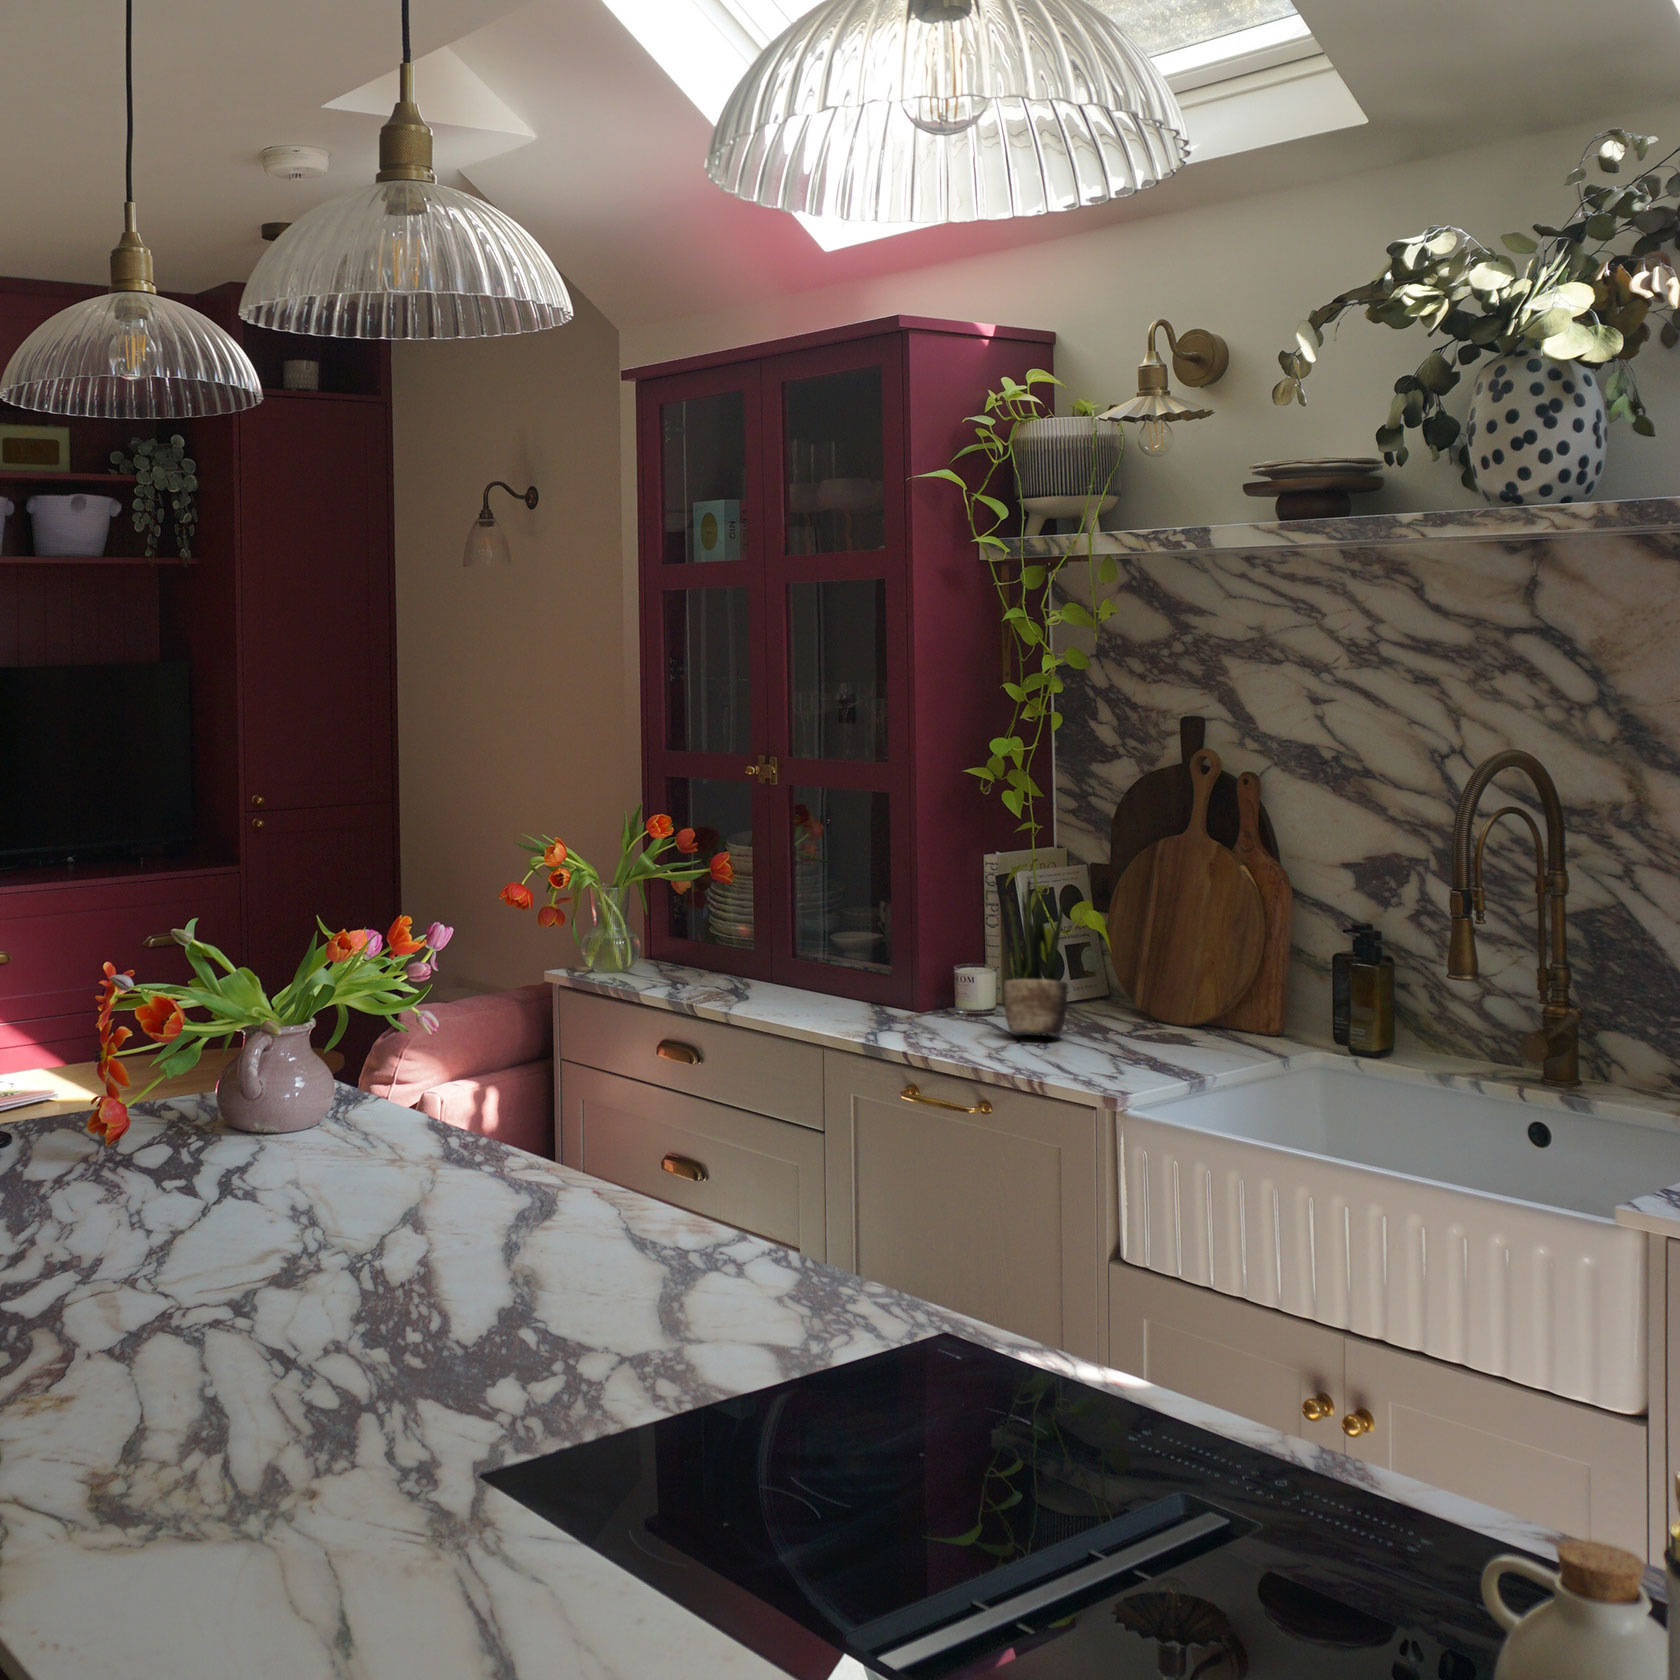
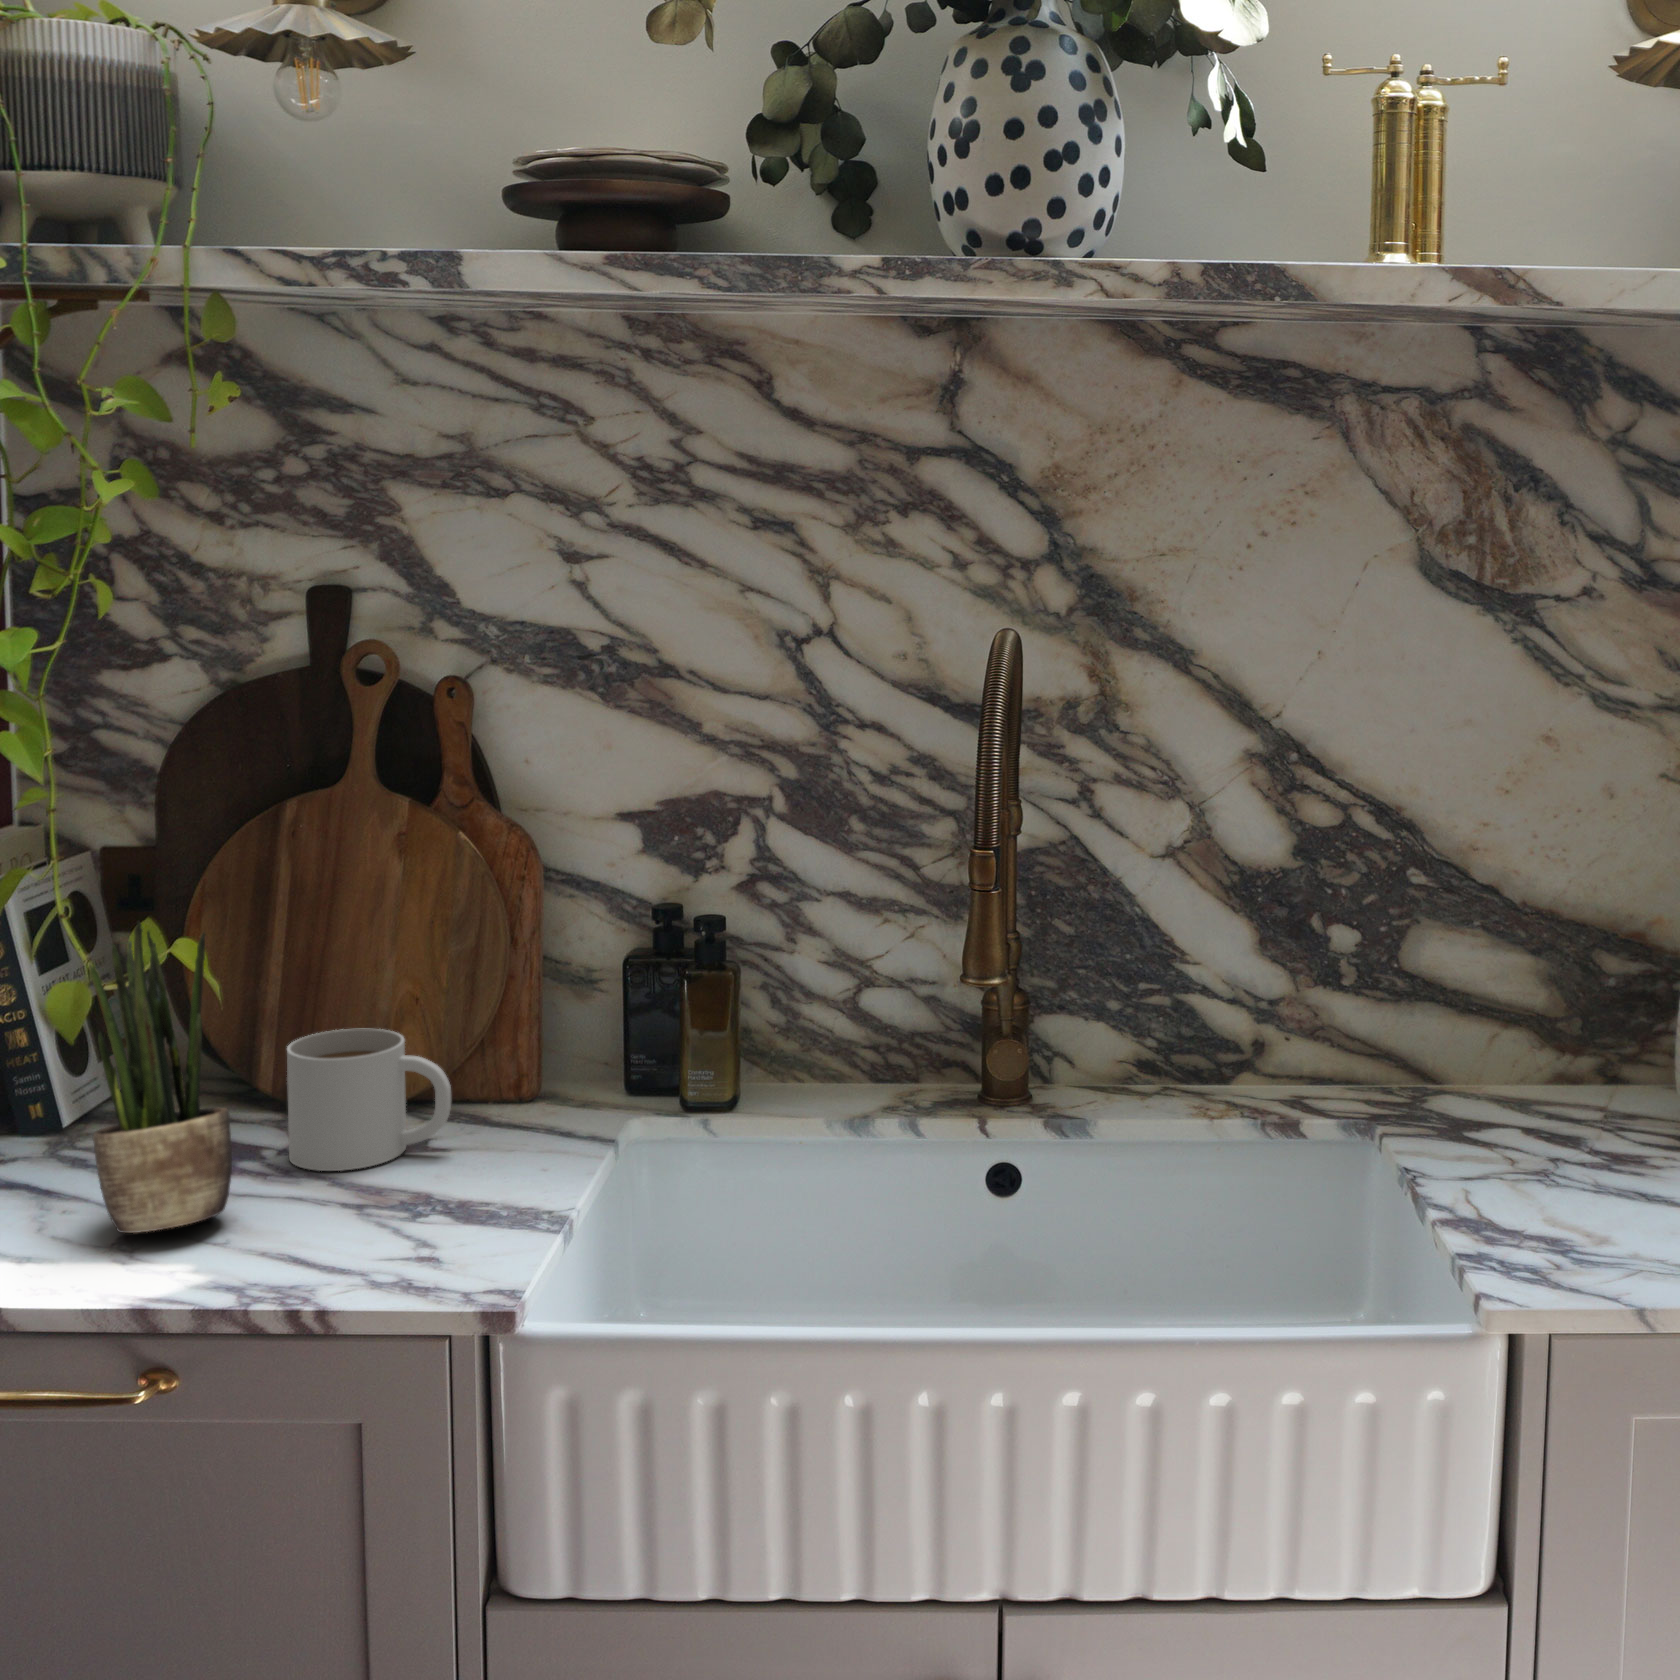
mug: none [1118,967,1198,1039] -> present [287,1028,451,1171]

